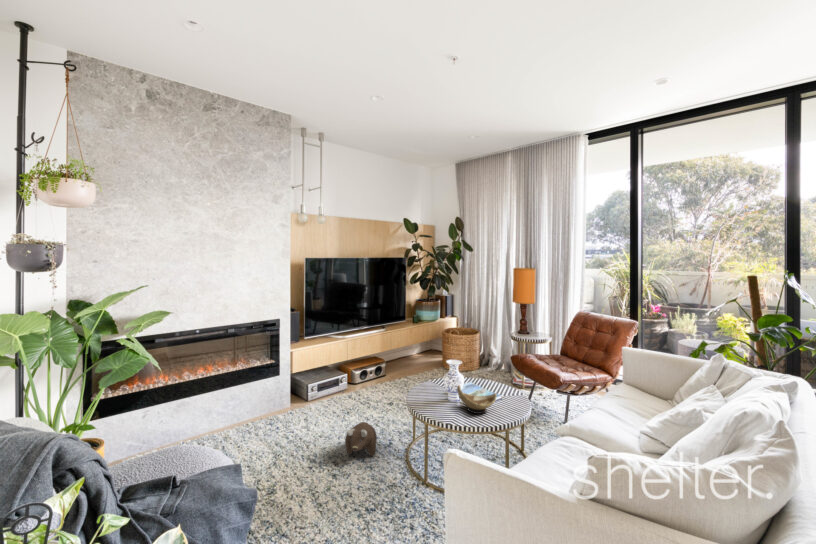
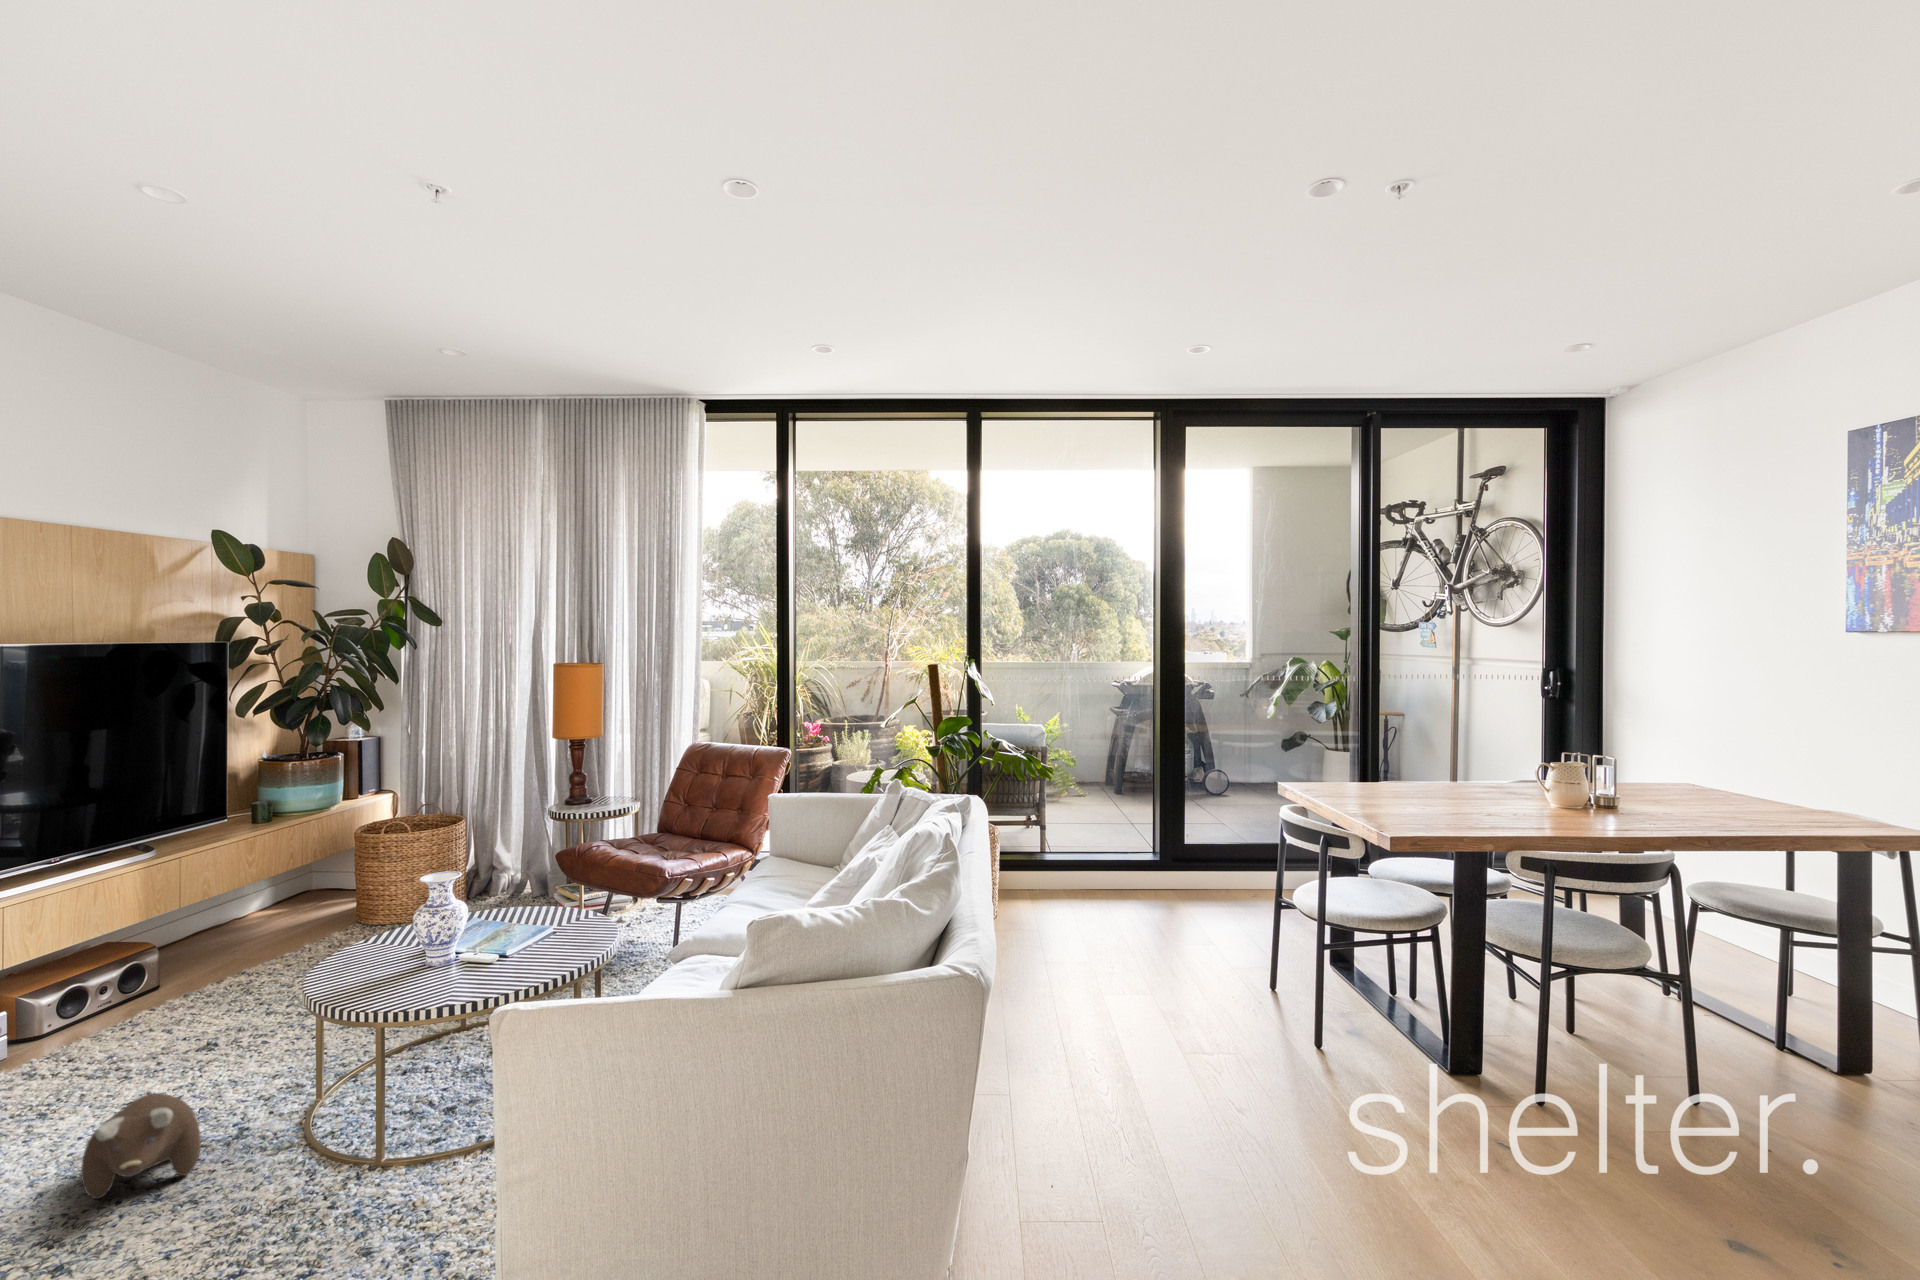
decorative bowl: present [457,385,497,414] -> none [457,916,549,969]

